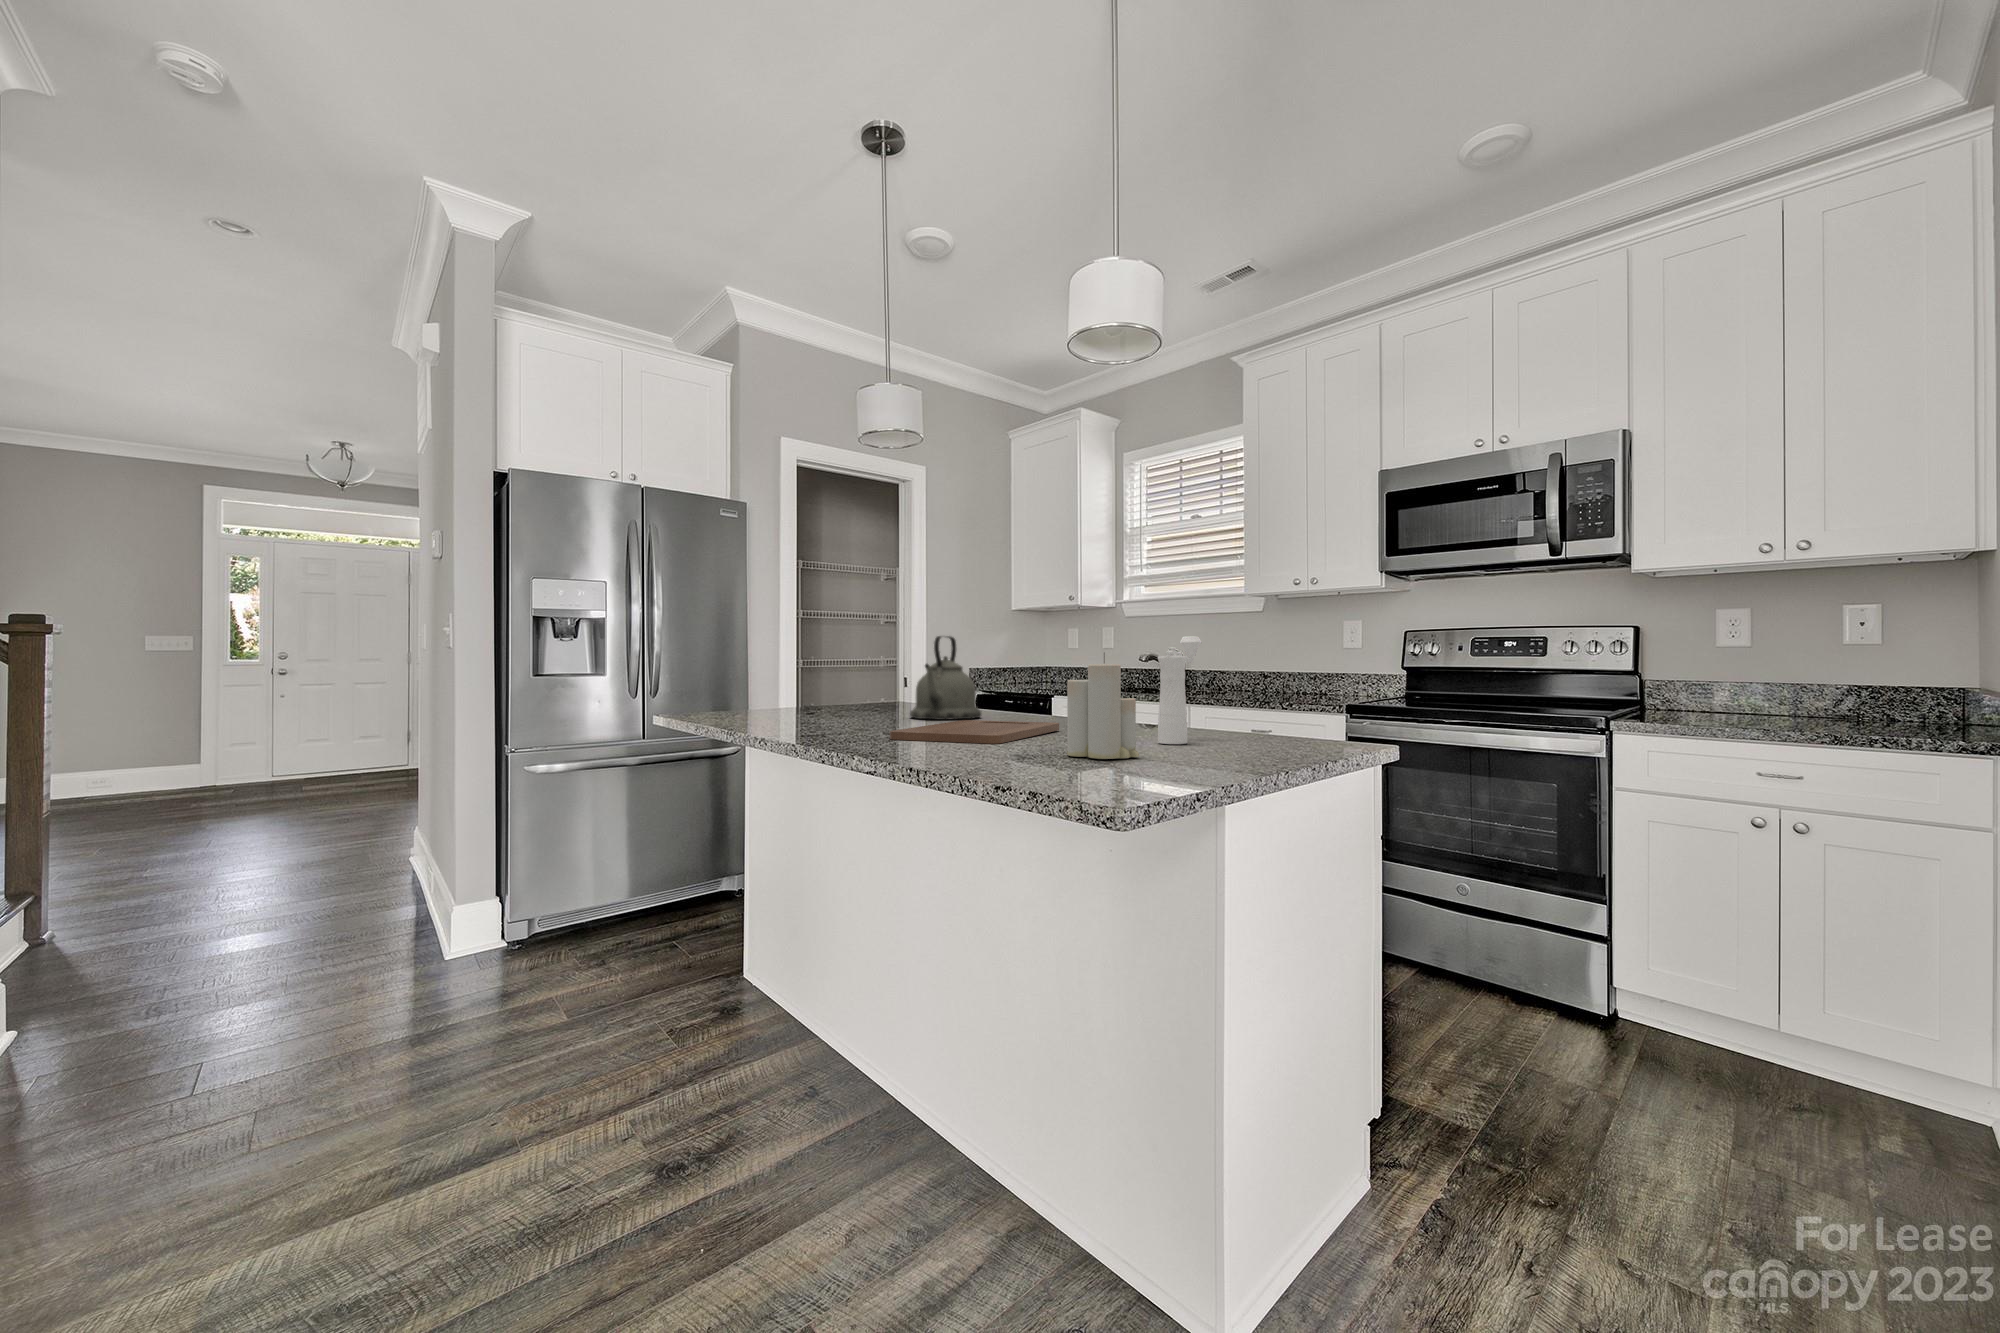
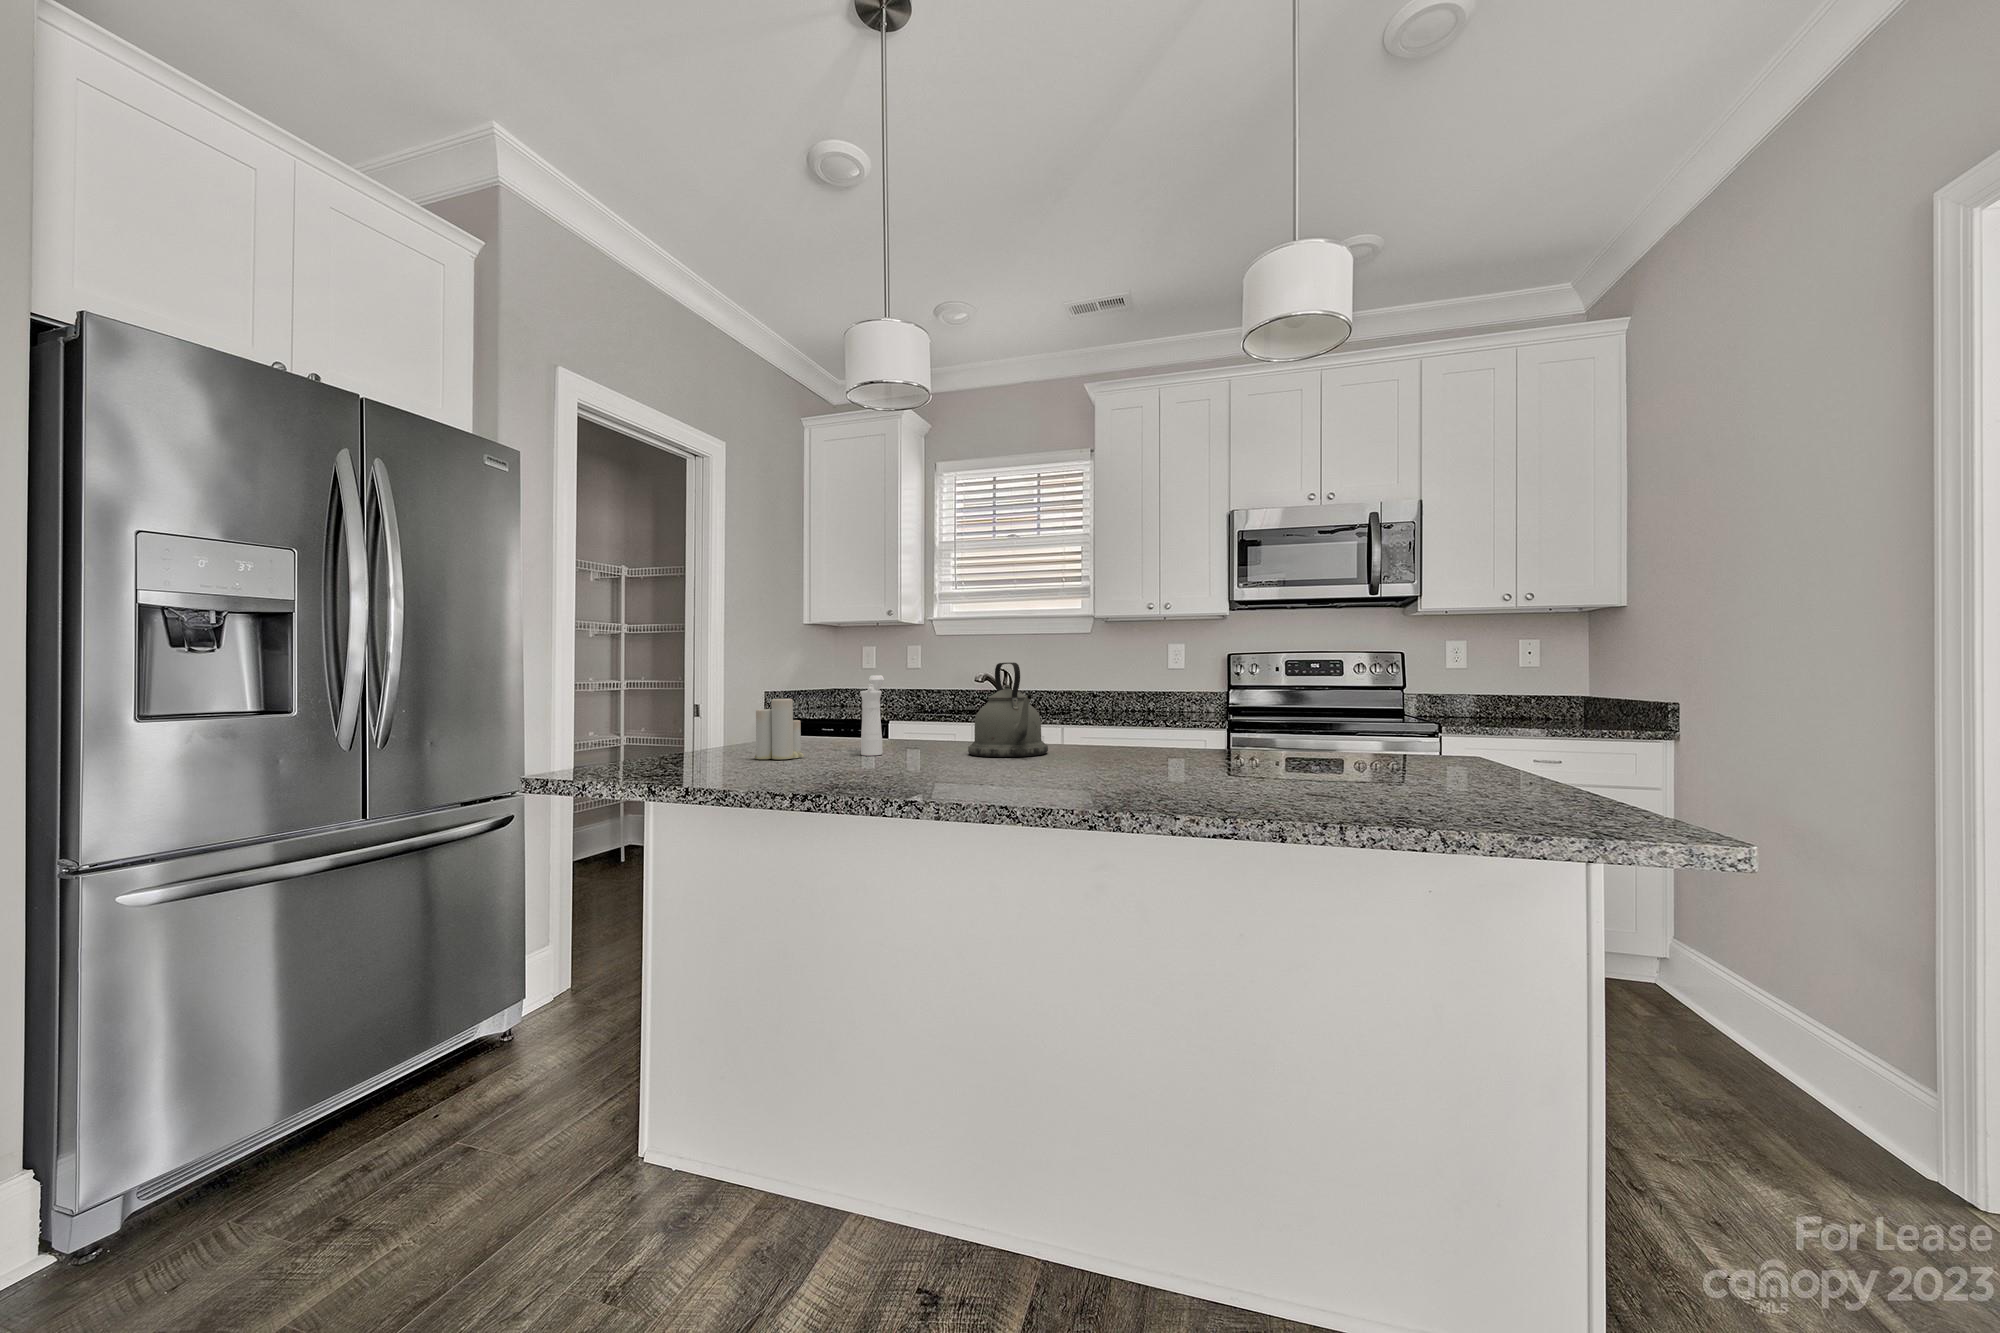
pepper mill: present [1158,636,1202,744] -> present [860,675,884,756]
candle: present [1067,653,1139,759] -> present [755,699,804,759]
cutting board: present [890,720,1059,744] -> none [1128,753,1309,784]

